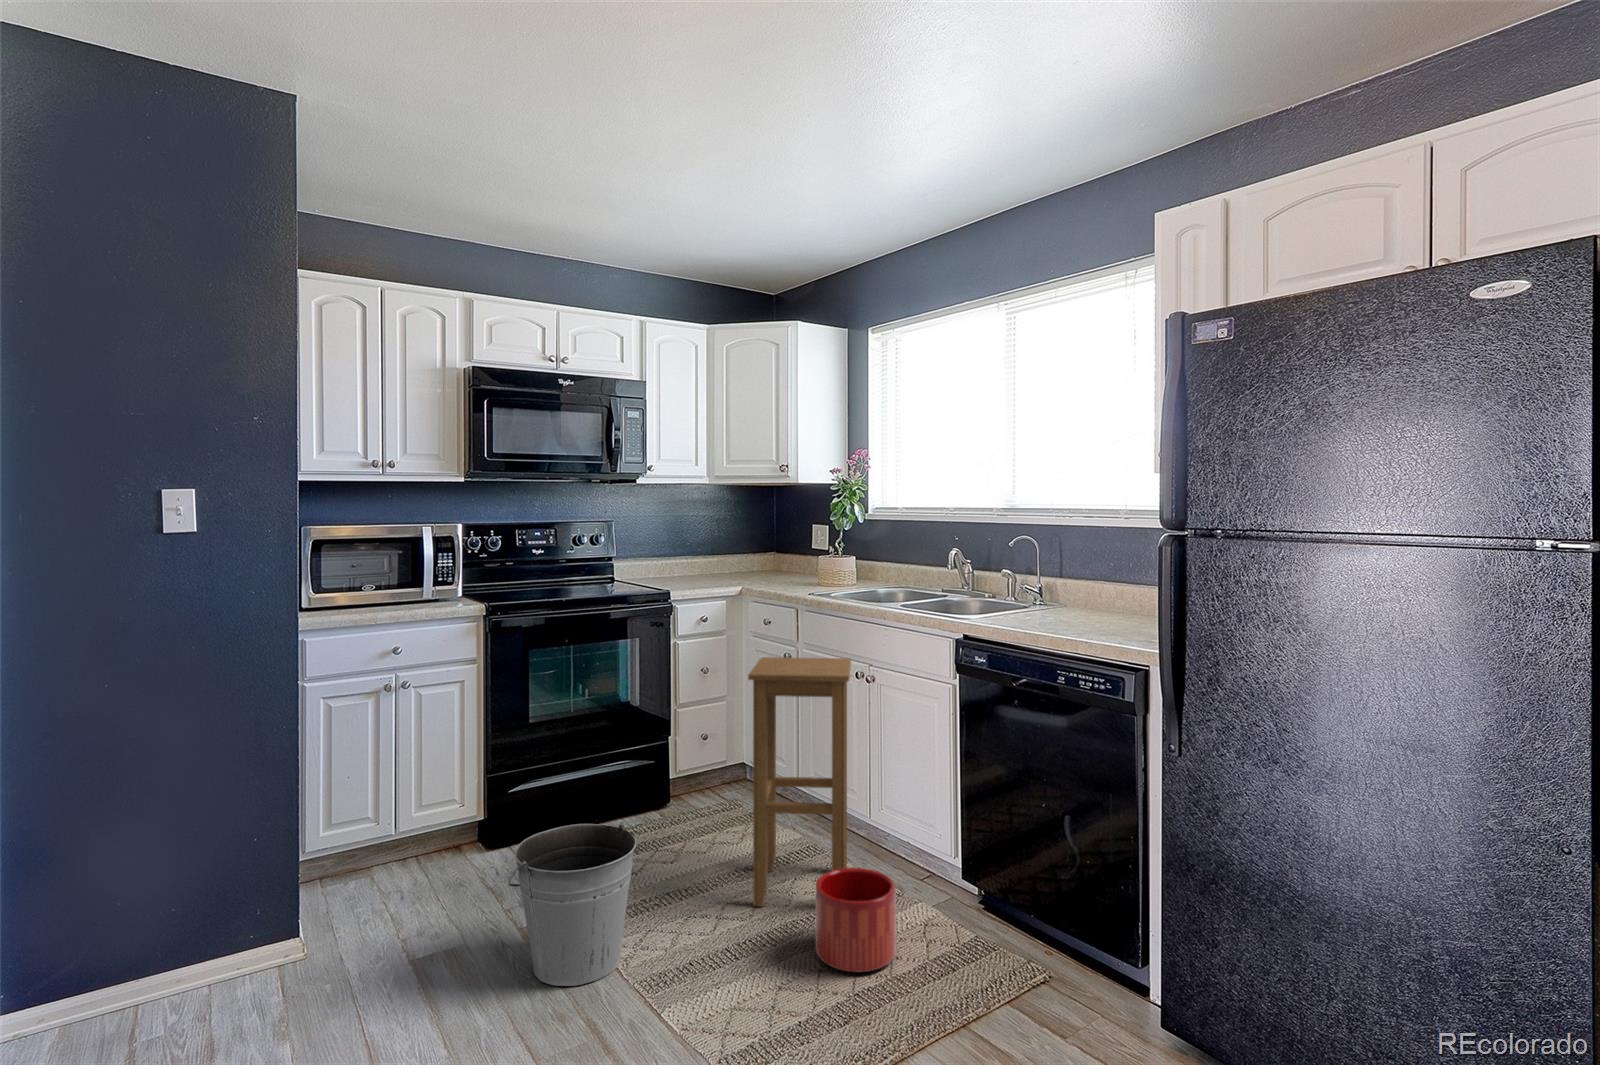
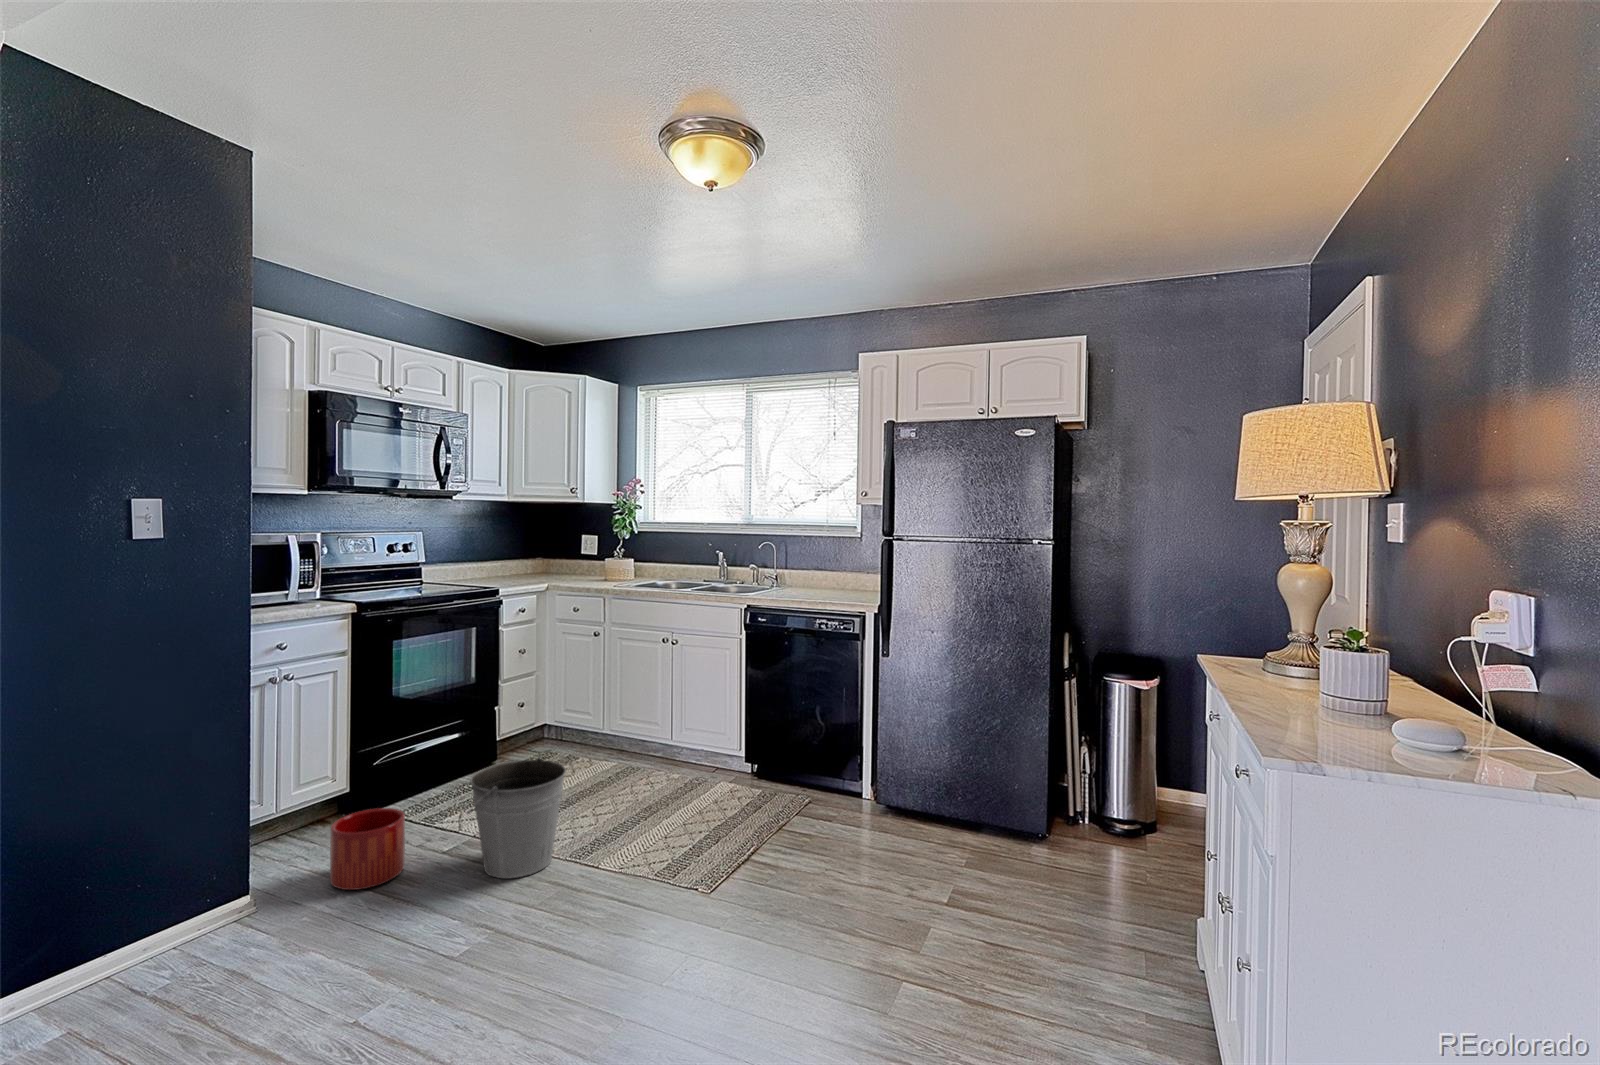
stool: present [748,657,851,907] -> none [608,627,691,807]
planter: present [815,868,896,972] -> present [330,808,405,890]

